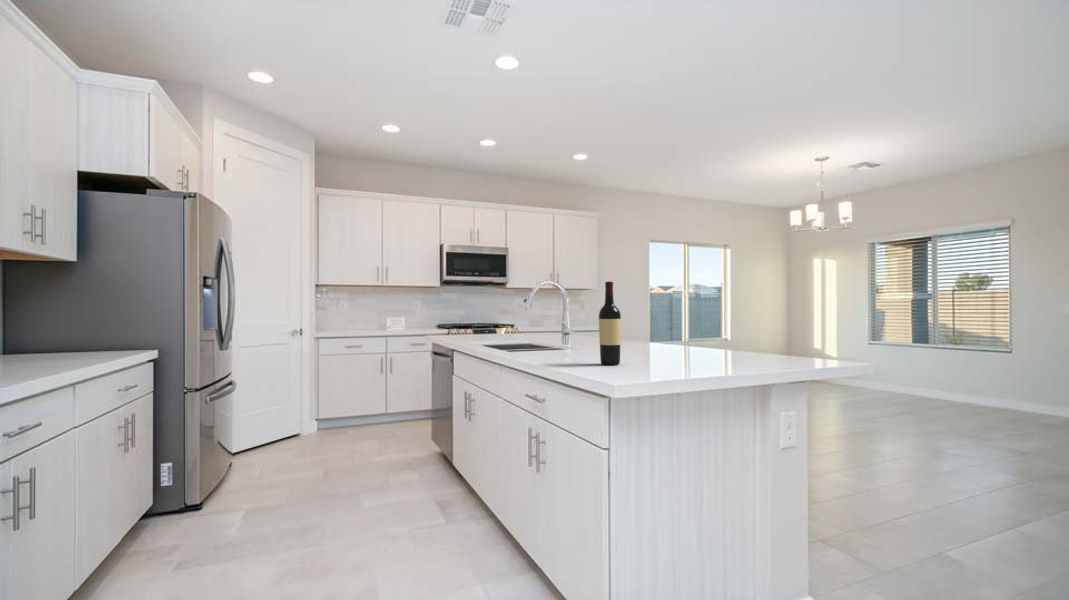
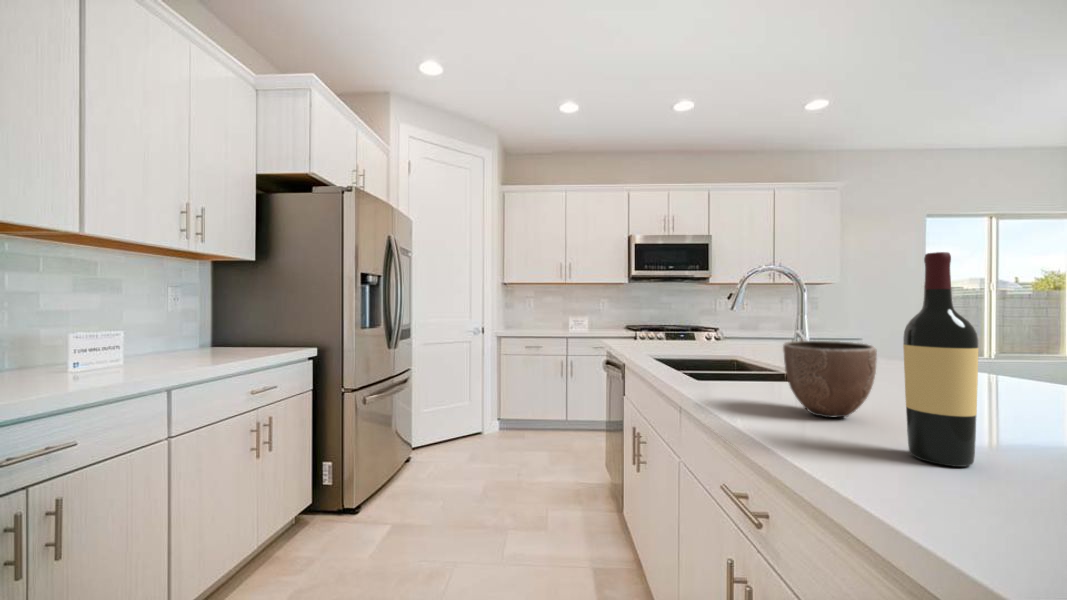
decorative bowl: none [557,322,595,358] -> present [783,341,877,417]

